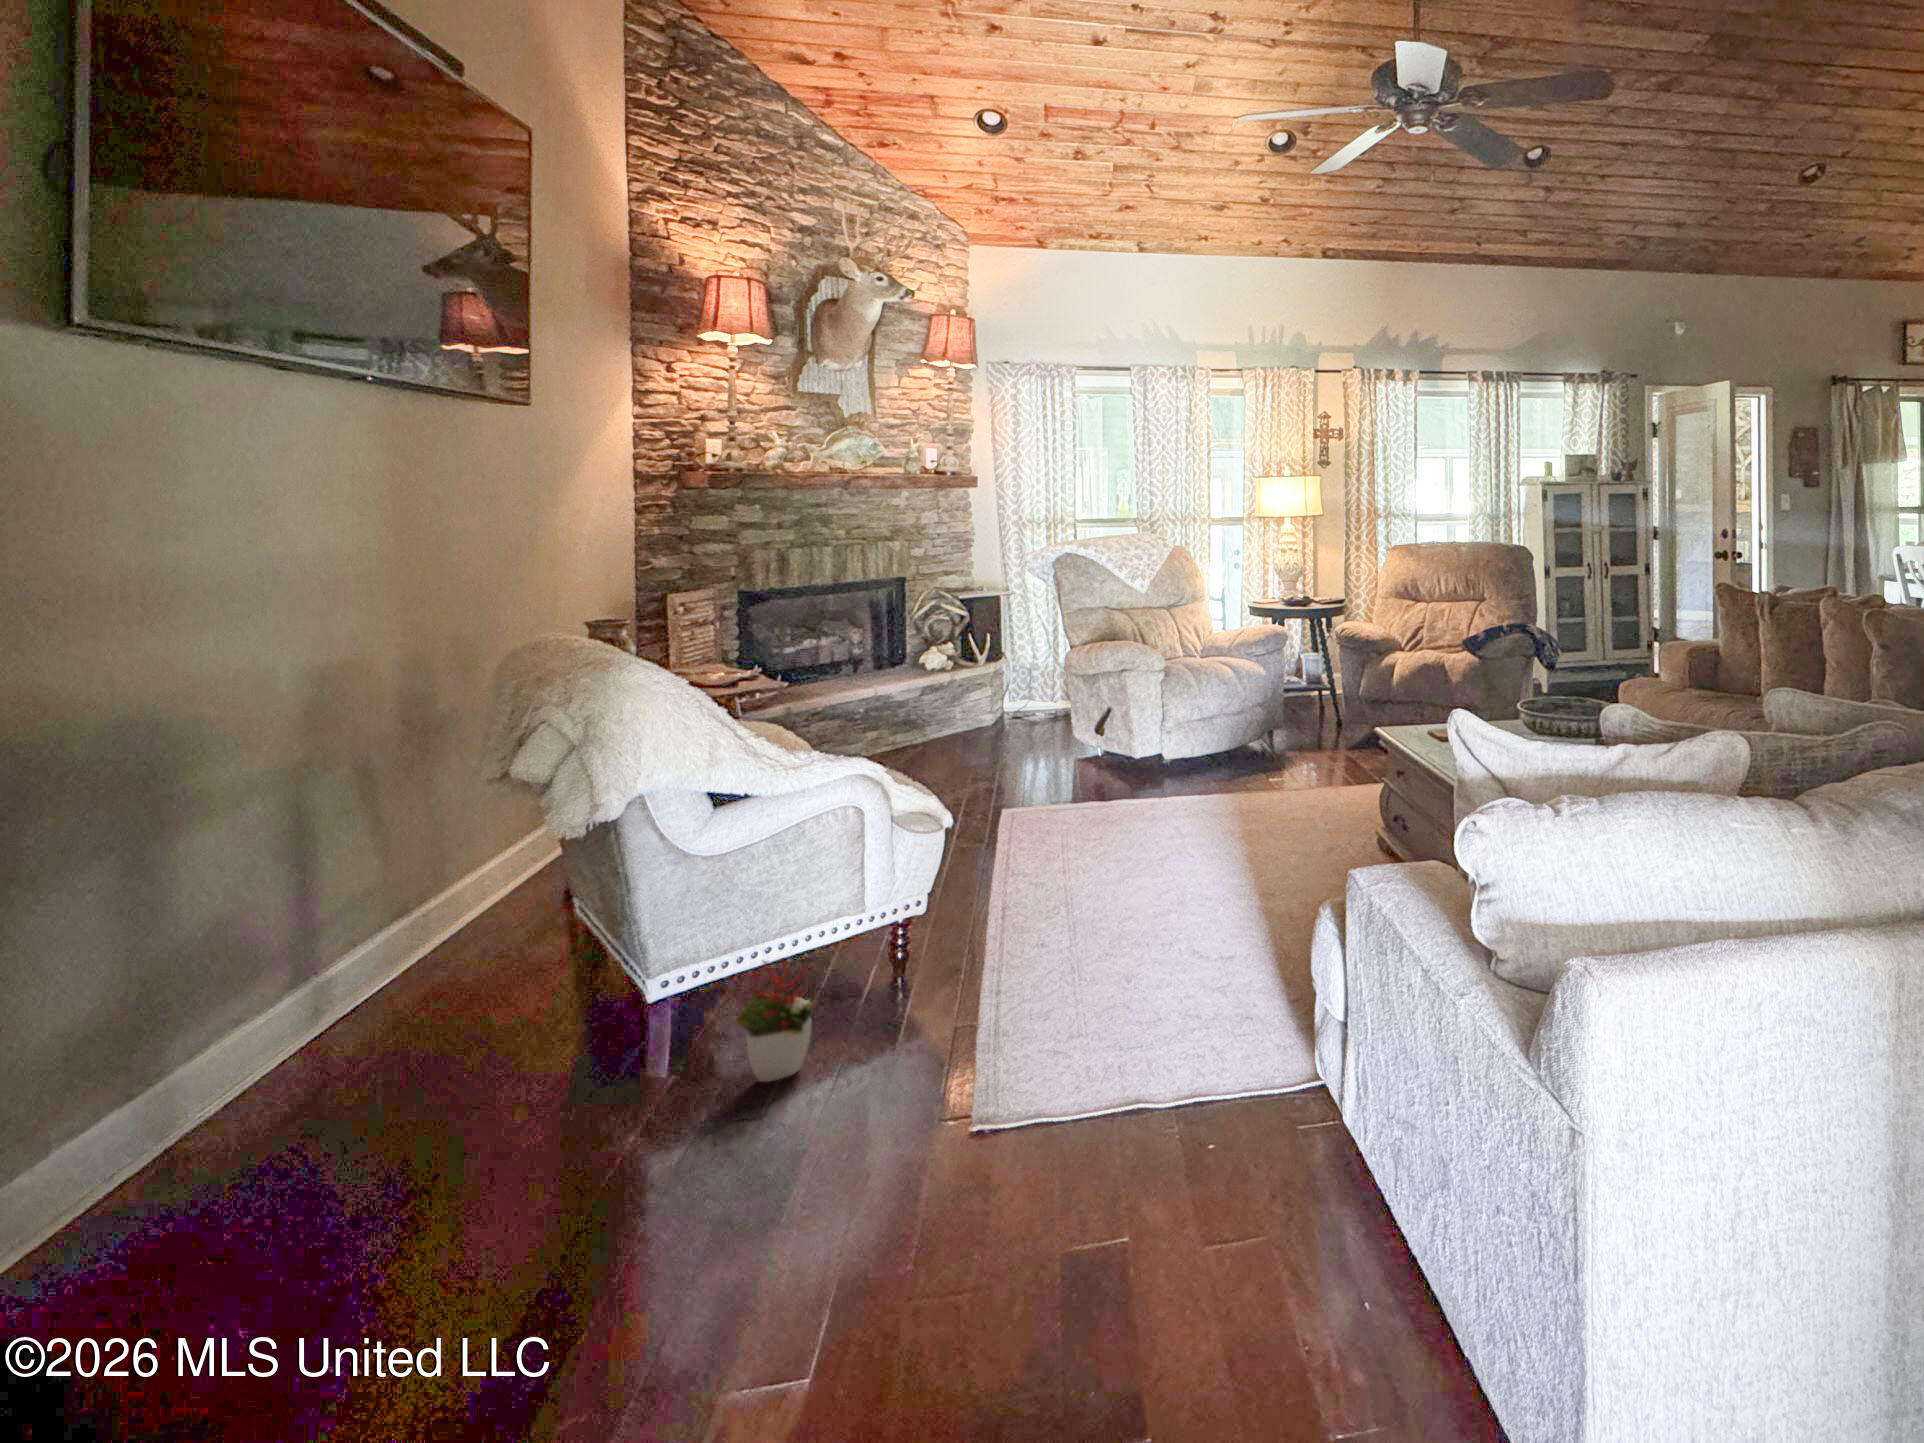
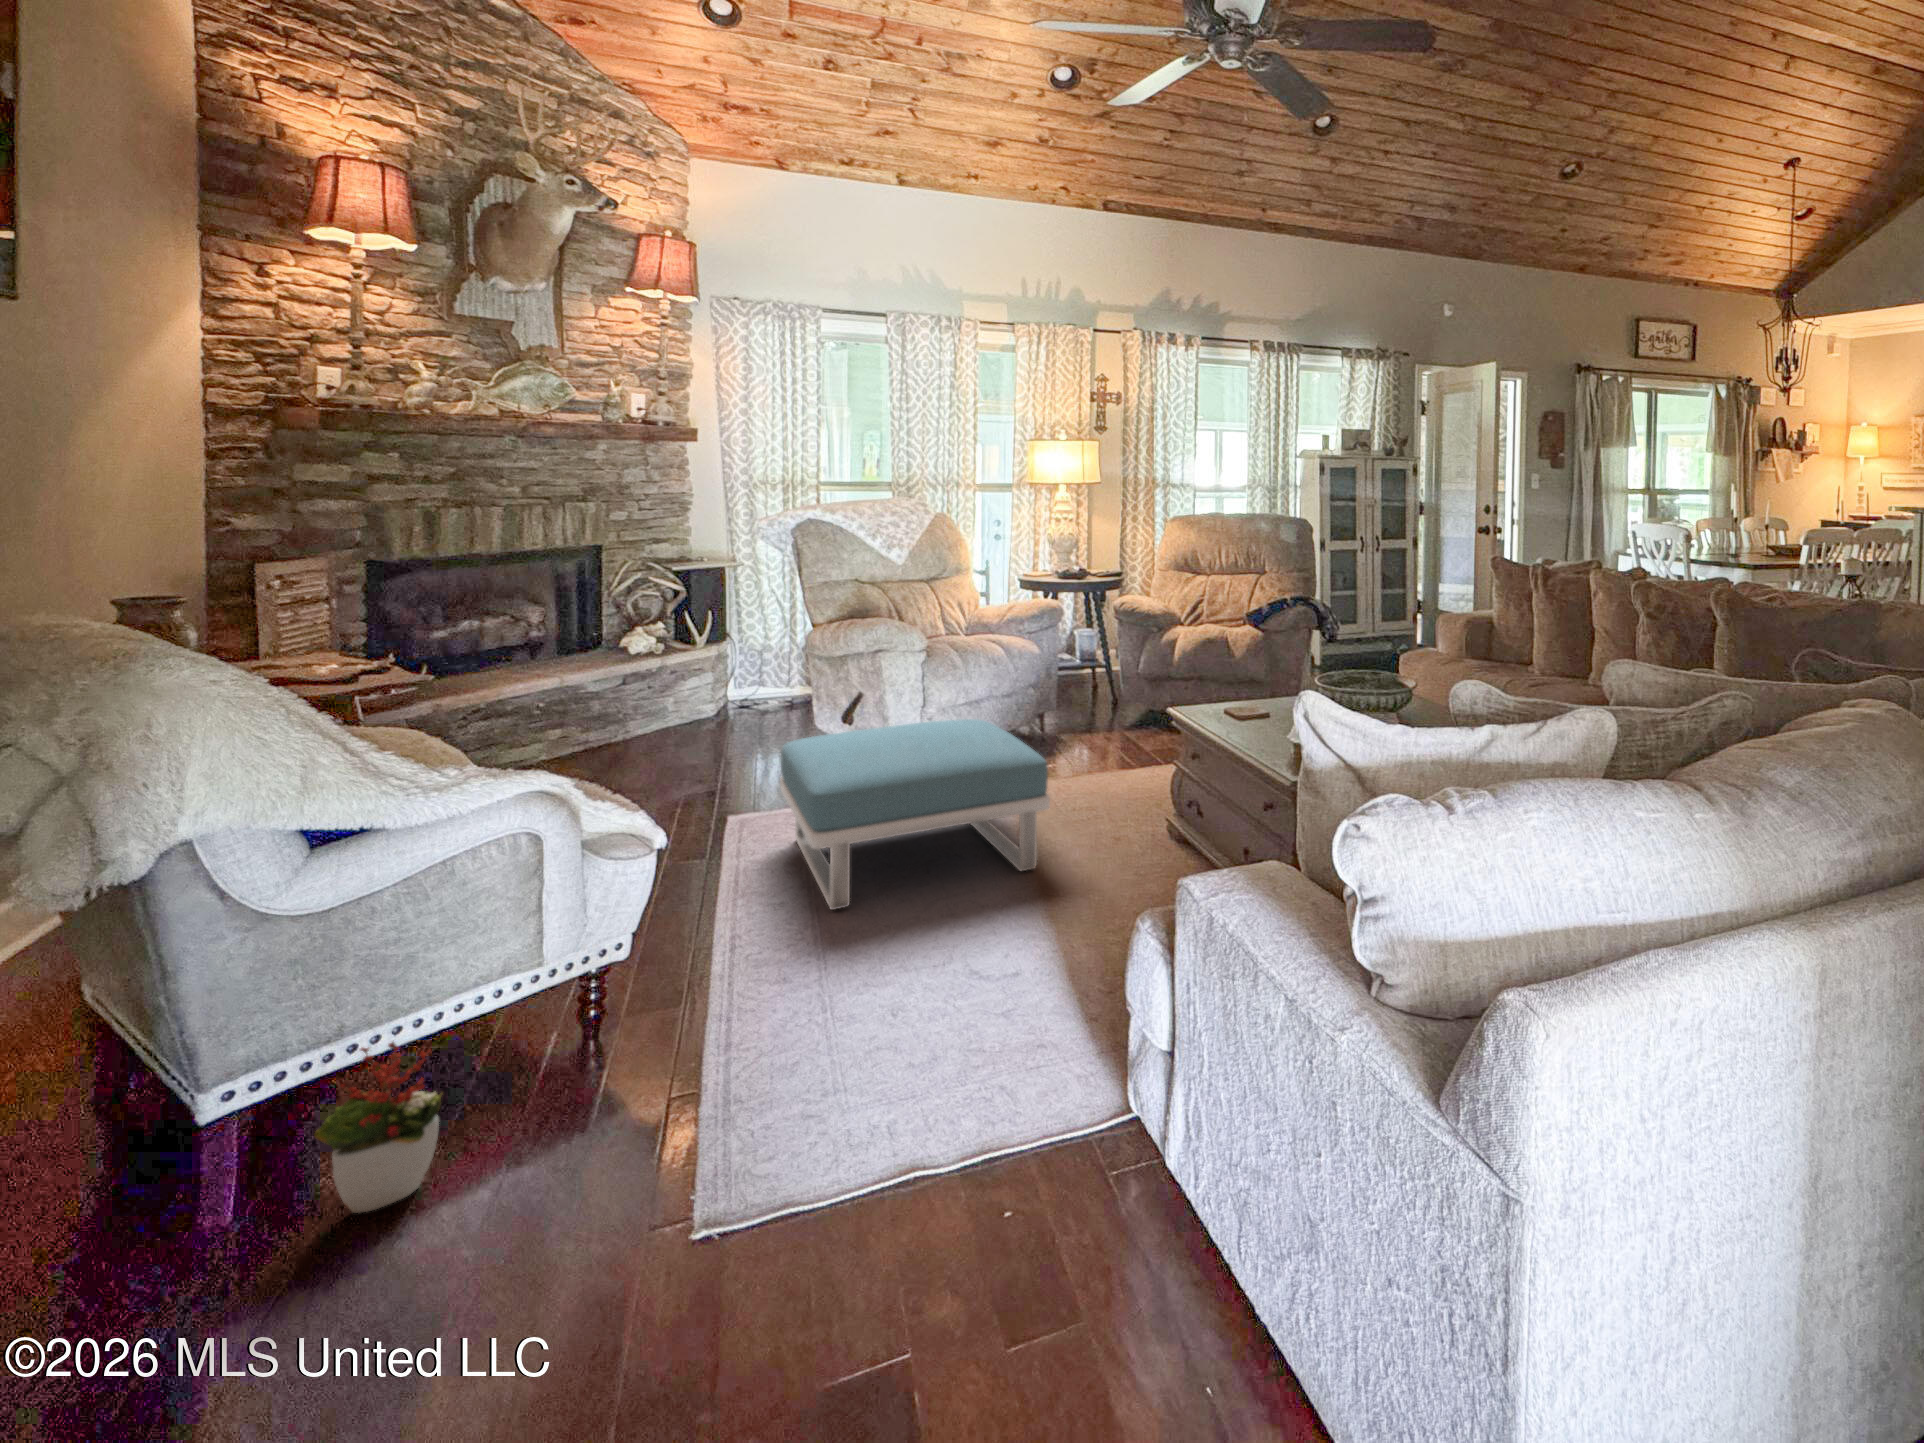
footstool: none [1045,736,1269,895] -> present [780,719,1050,910]

